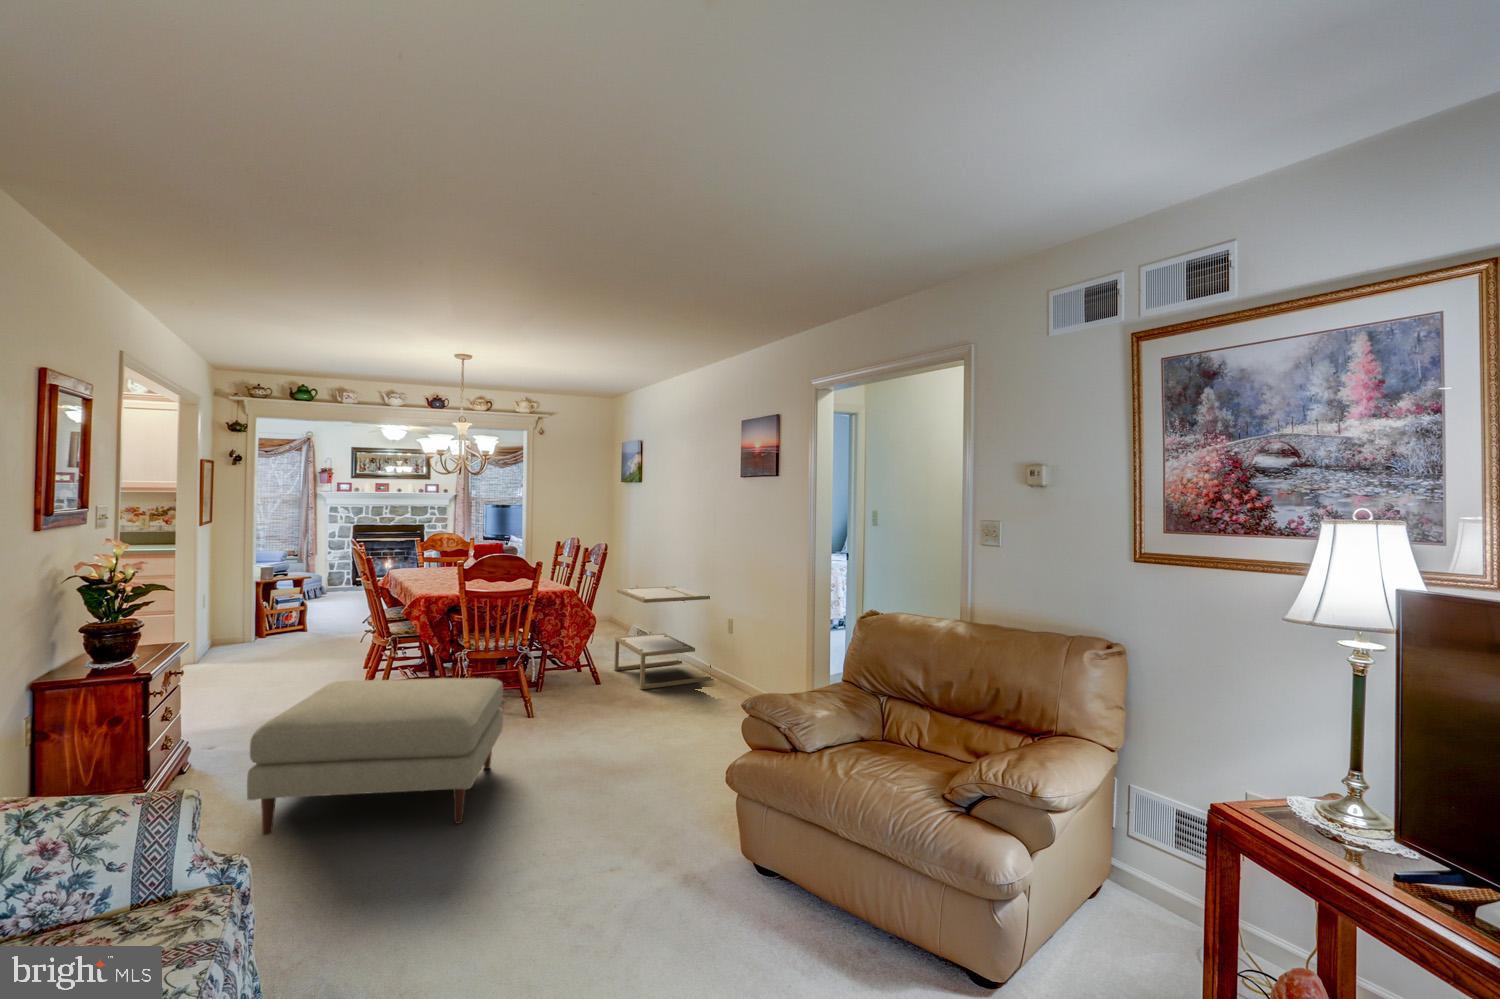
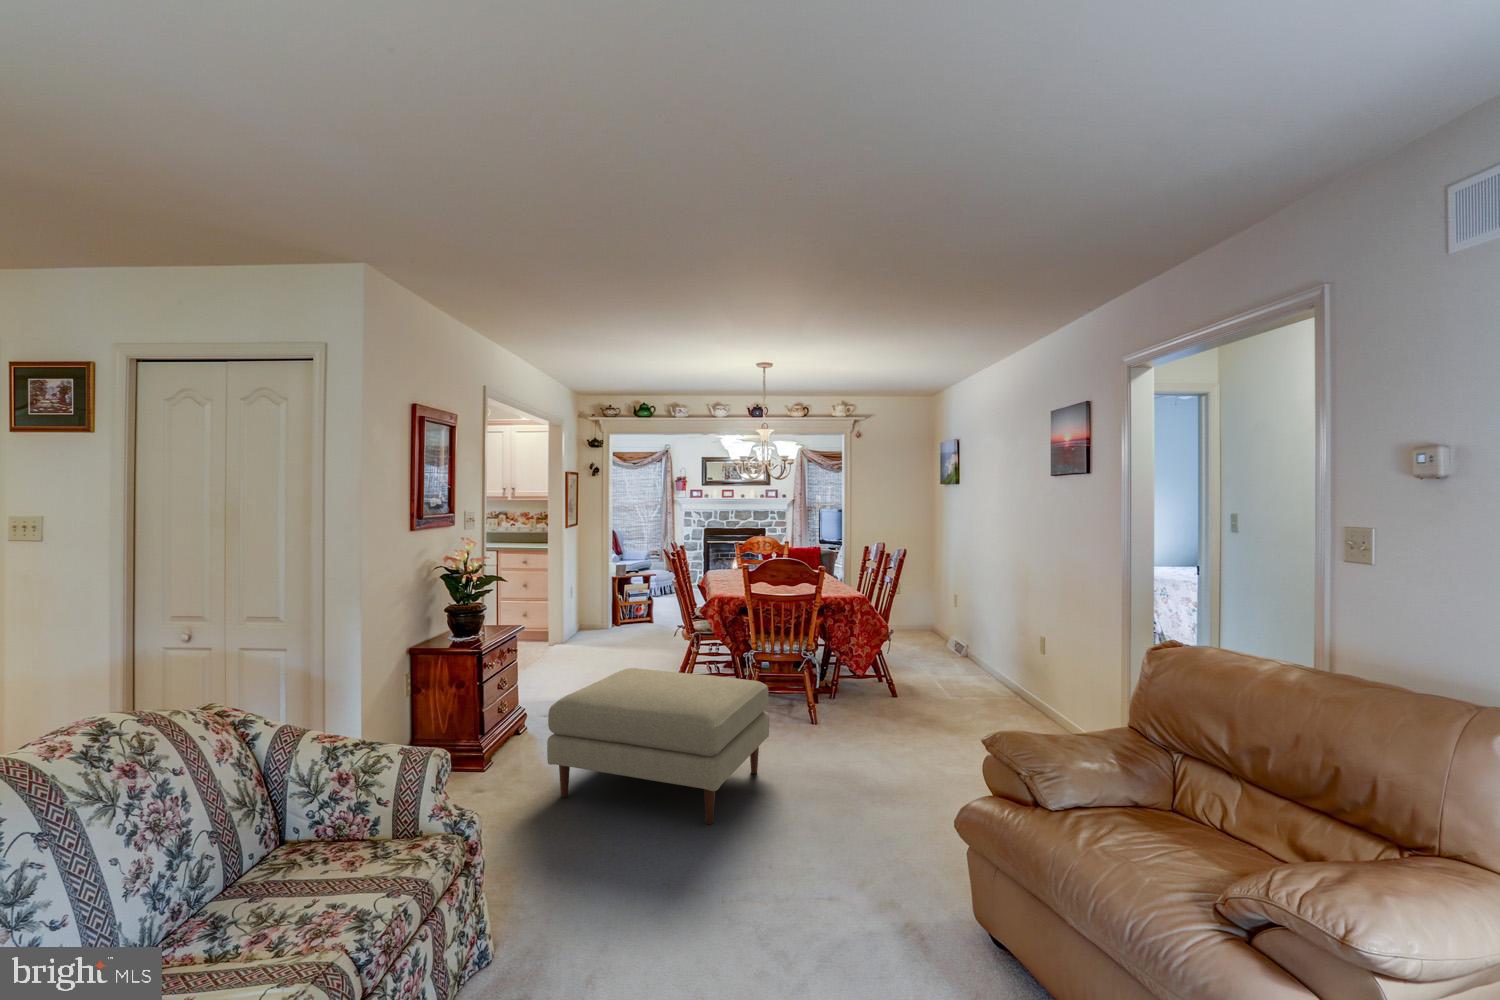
side table: present [614,586,713,690] -> none [918,596,1036,713]

